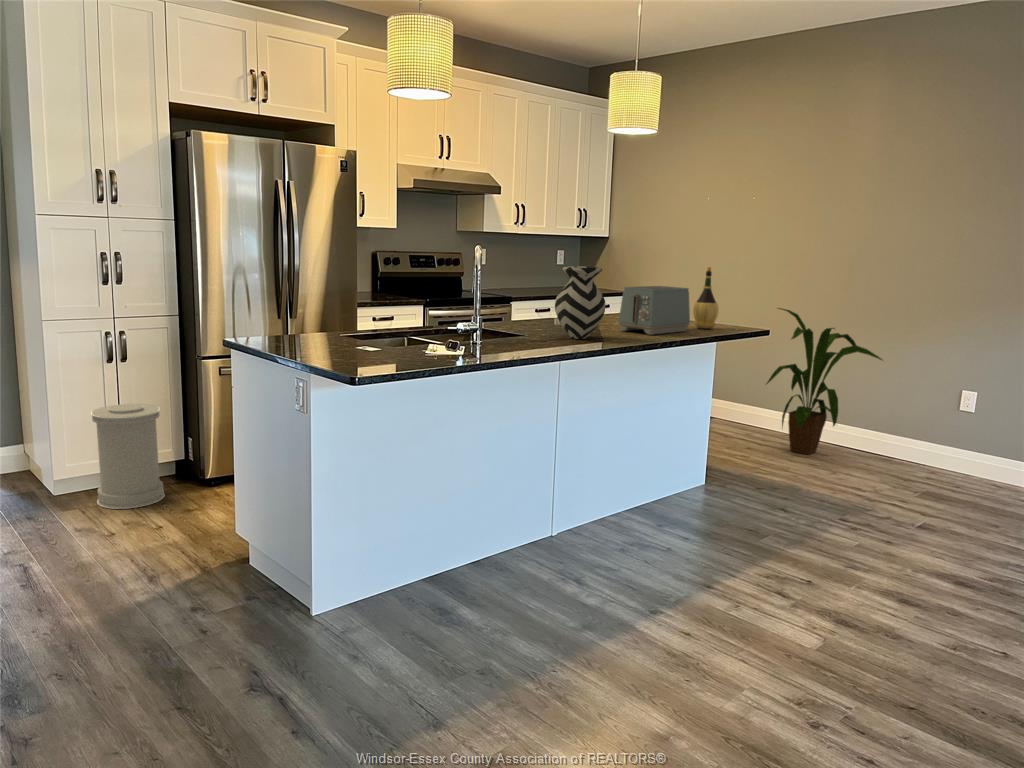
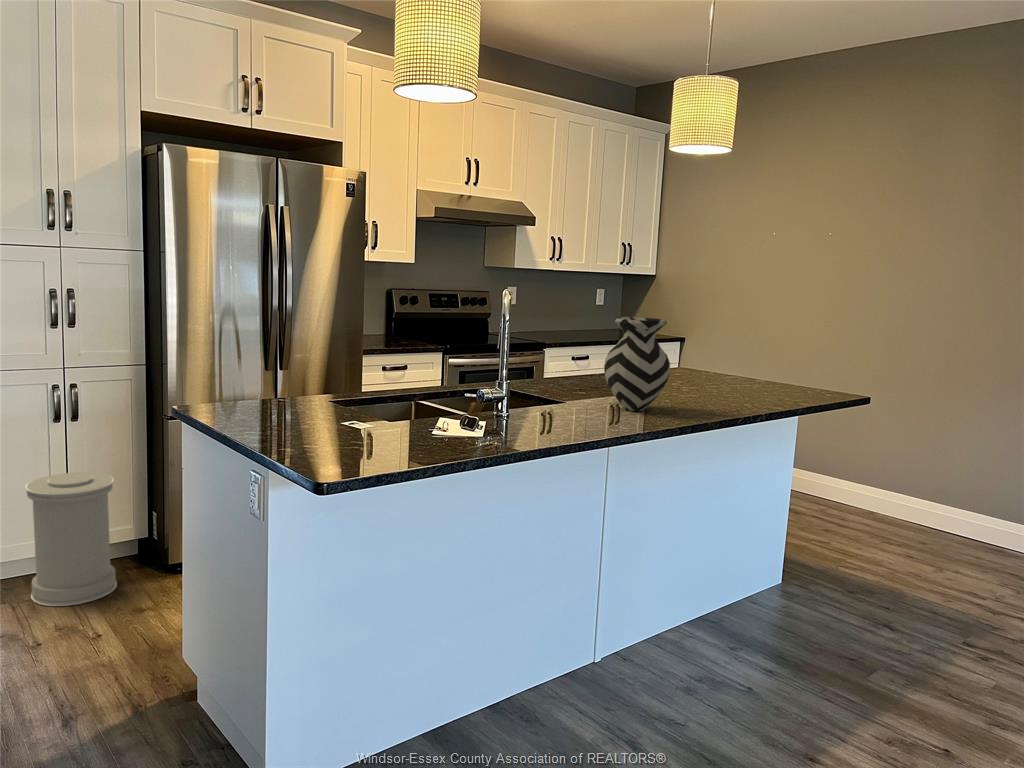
wine bottle: present [693,267,718,329] -> none [774,318,806,395]
toaster: present [619,286,690,335] -> none [682,341,772,405]
house plant: present [766,308,882,455] -> none [847,363,995,540]

